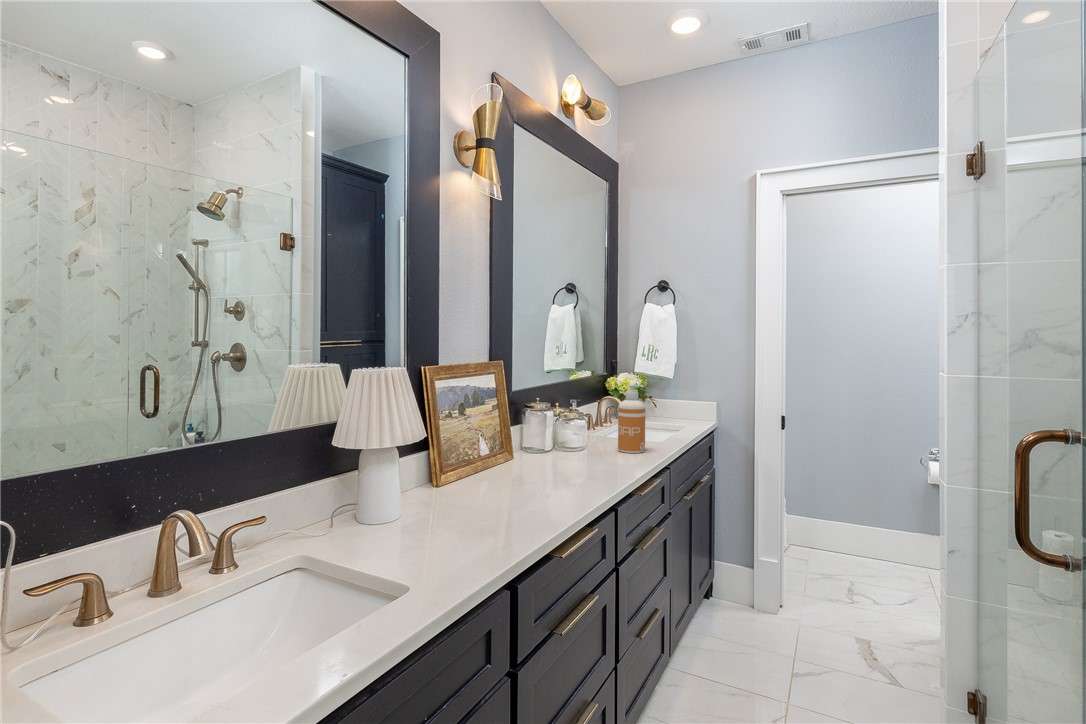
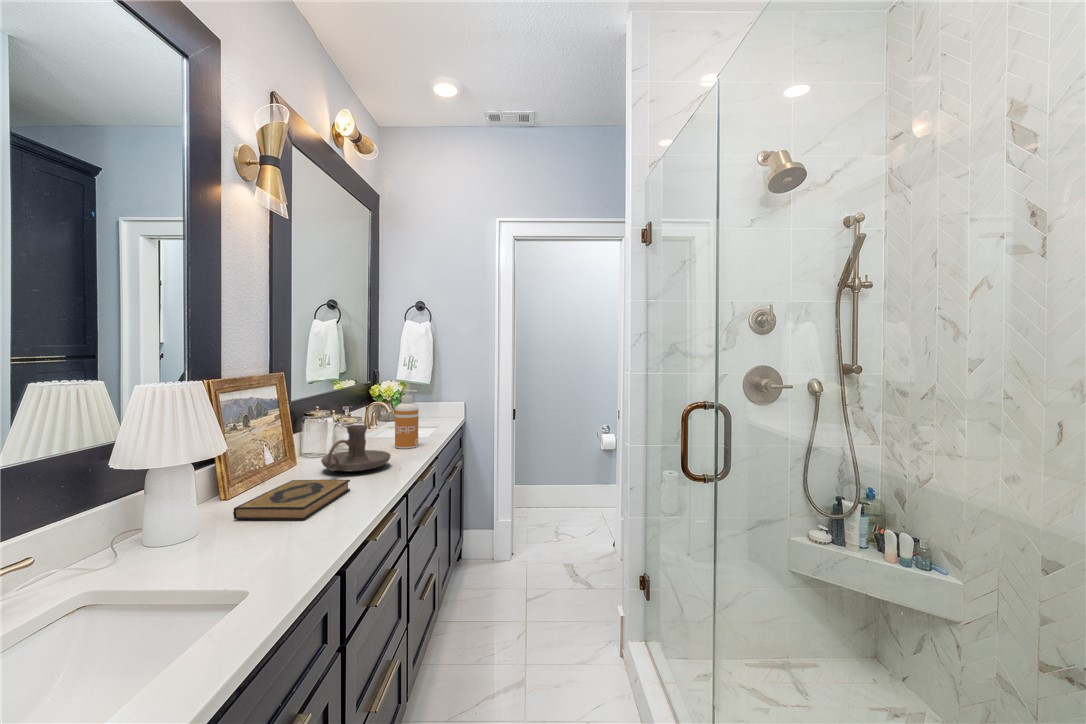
candle holder: none [532,421,603,472] -> present [321,425,391,471]
hardback book: none [433,474,548,519] -> present [233,480,350,520]

